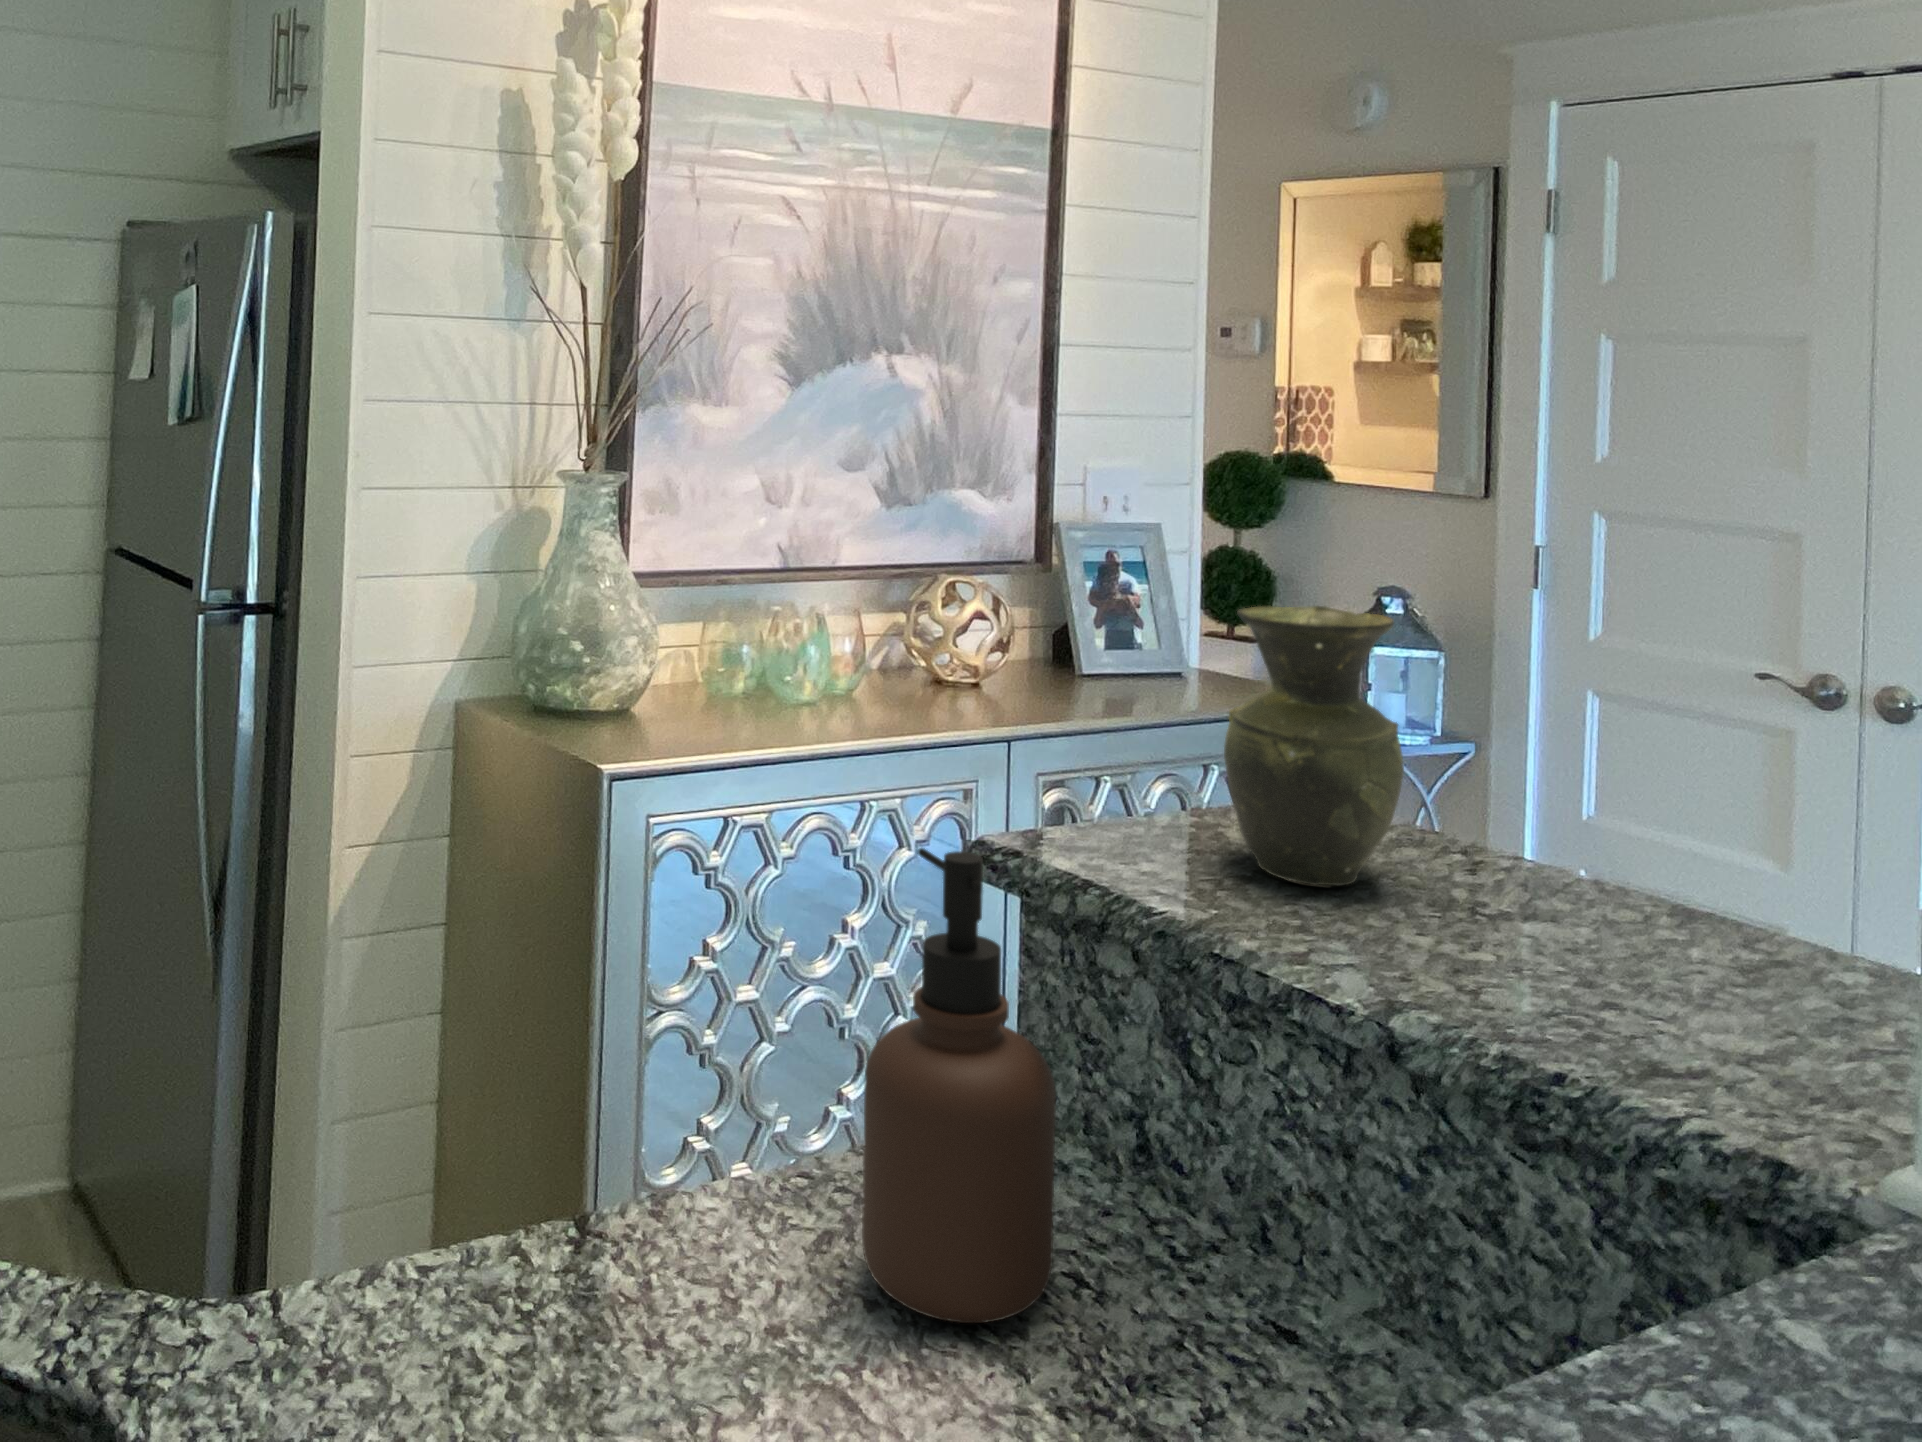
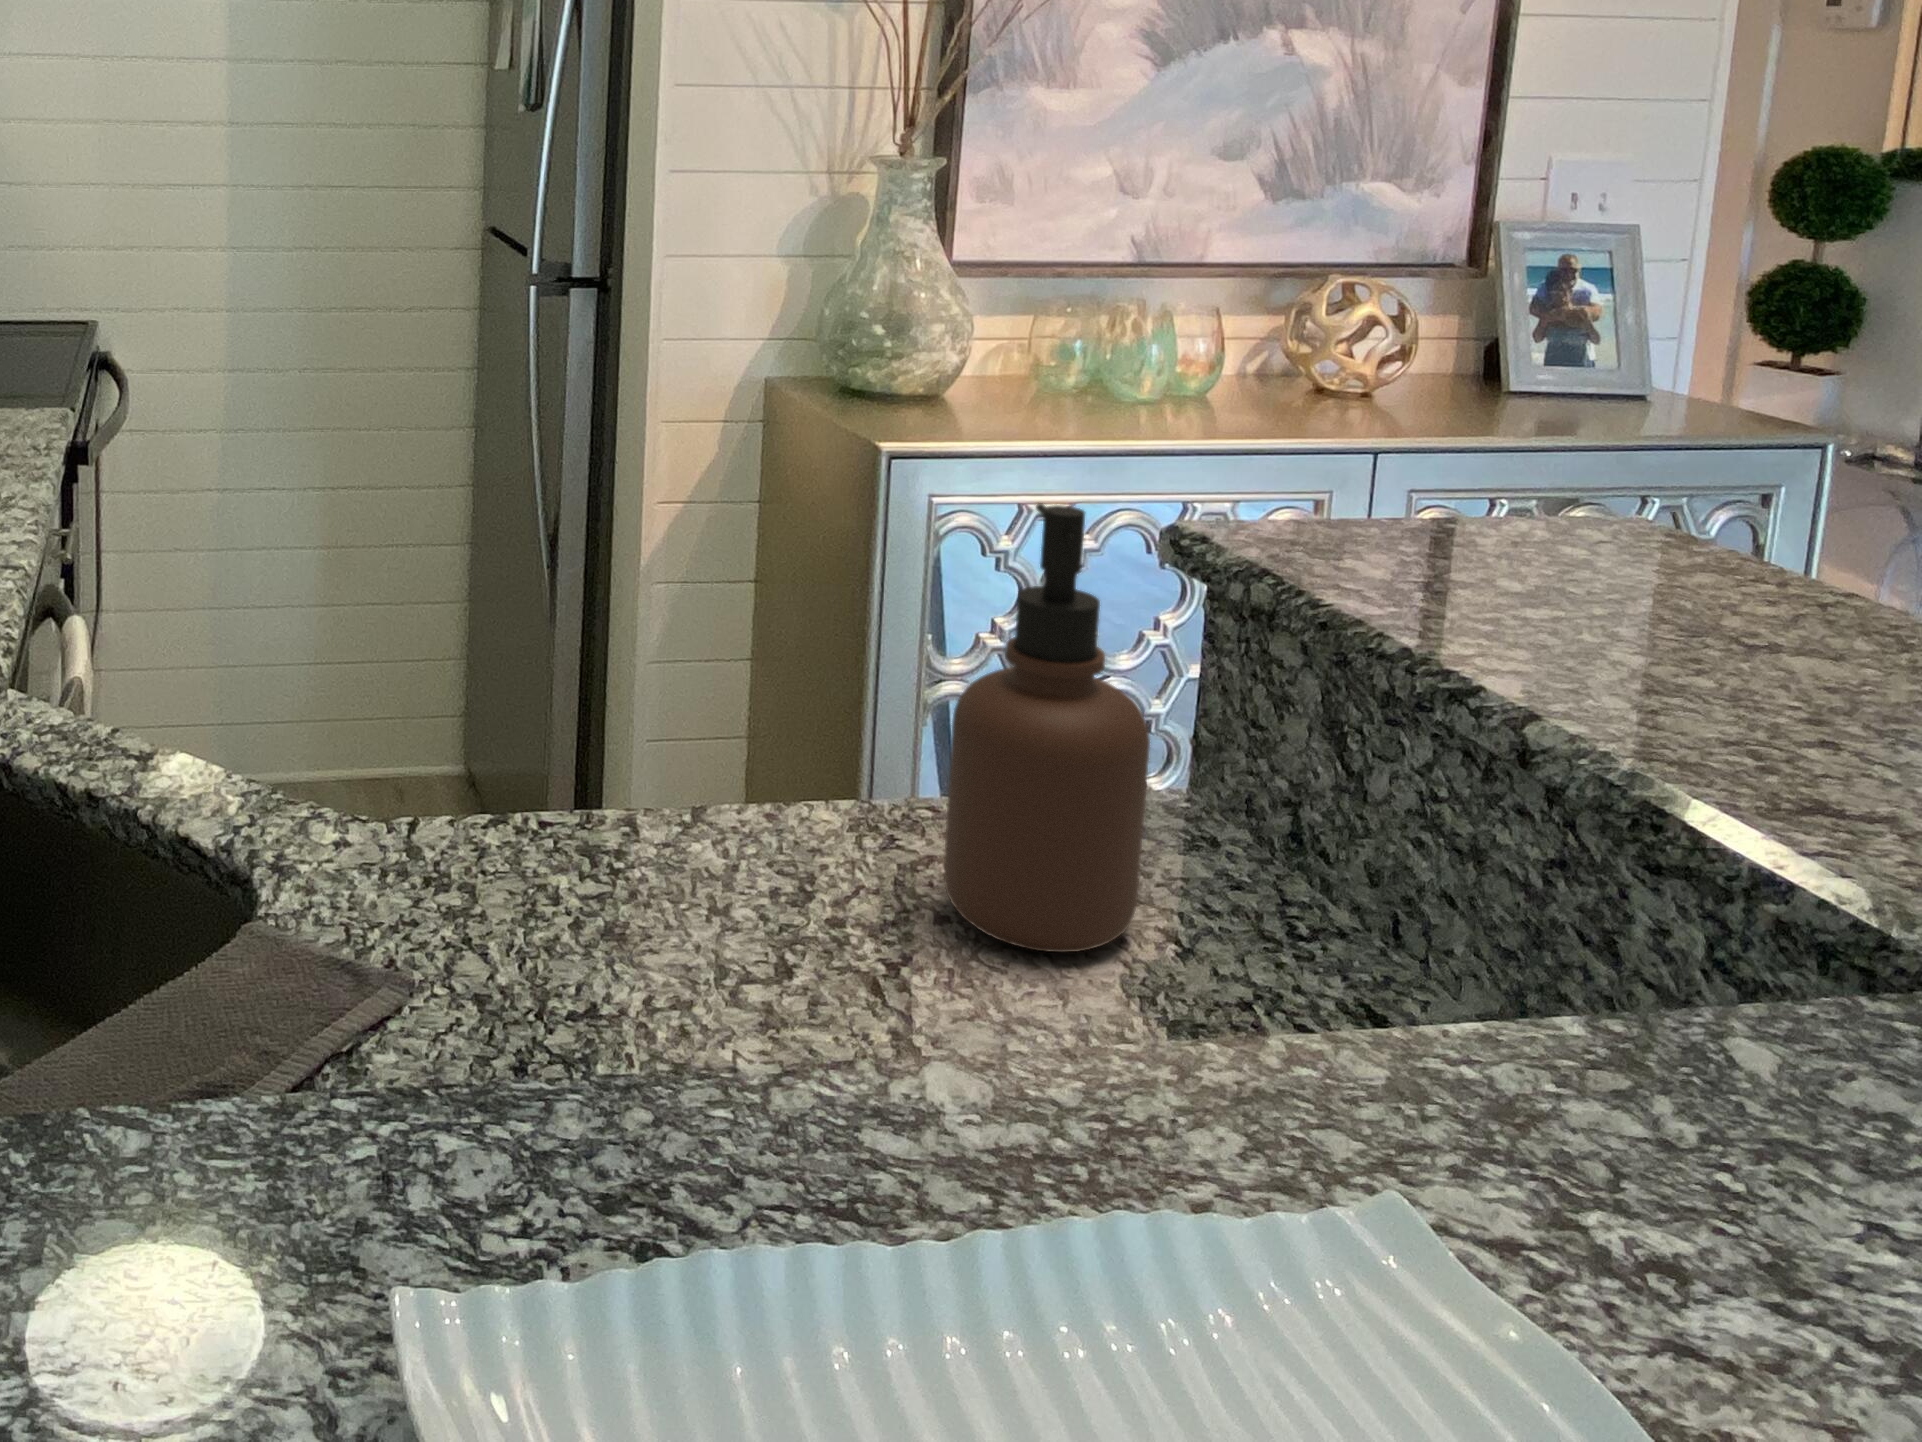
vase: present [1224,606,1404,885] -> none [1458,293,1685,601]

